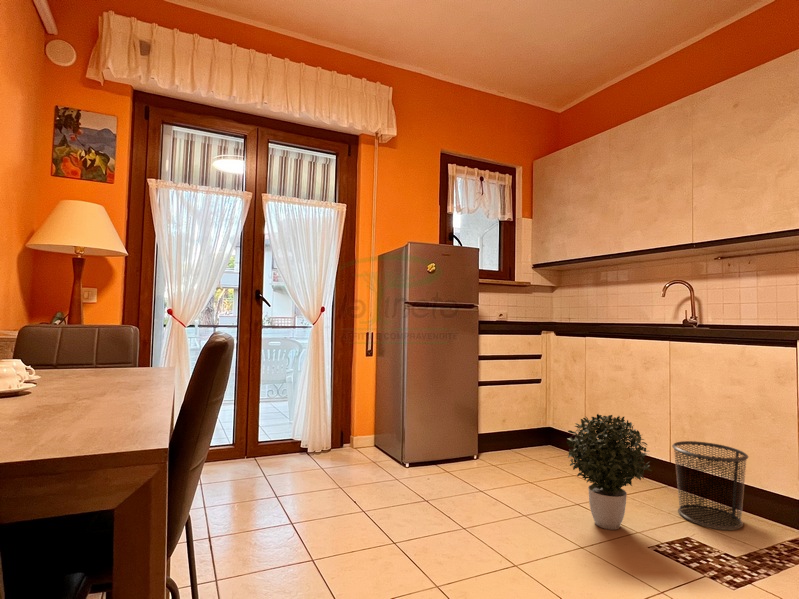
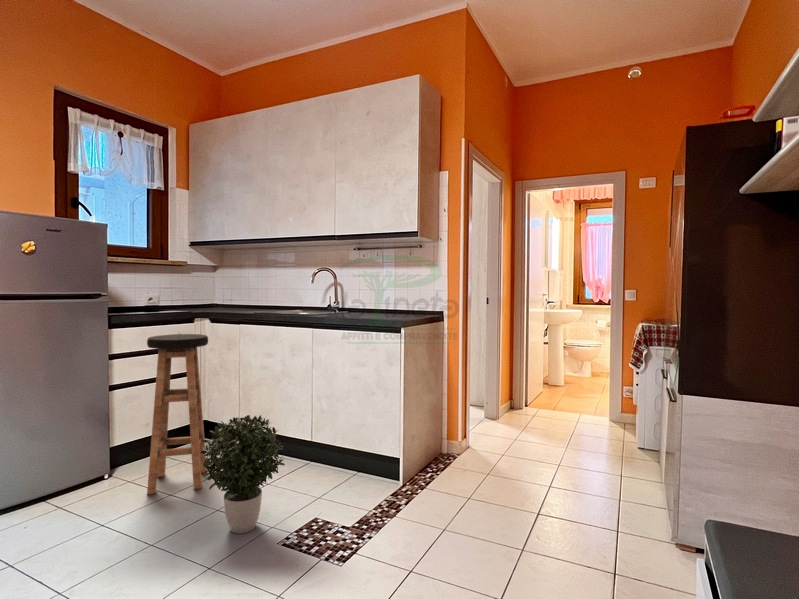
bar stool: none [510,341,561,484] -> present [147,334,208,494]
waste bin: present [672,441,748,530] -> none [309,421,367,499]

